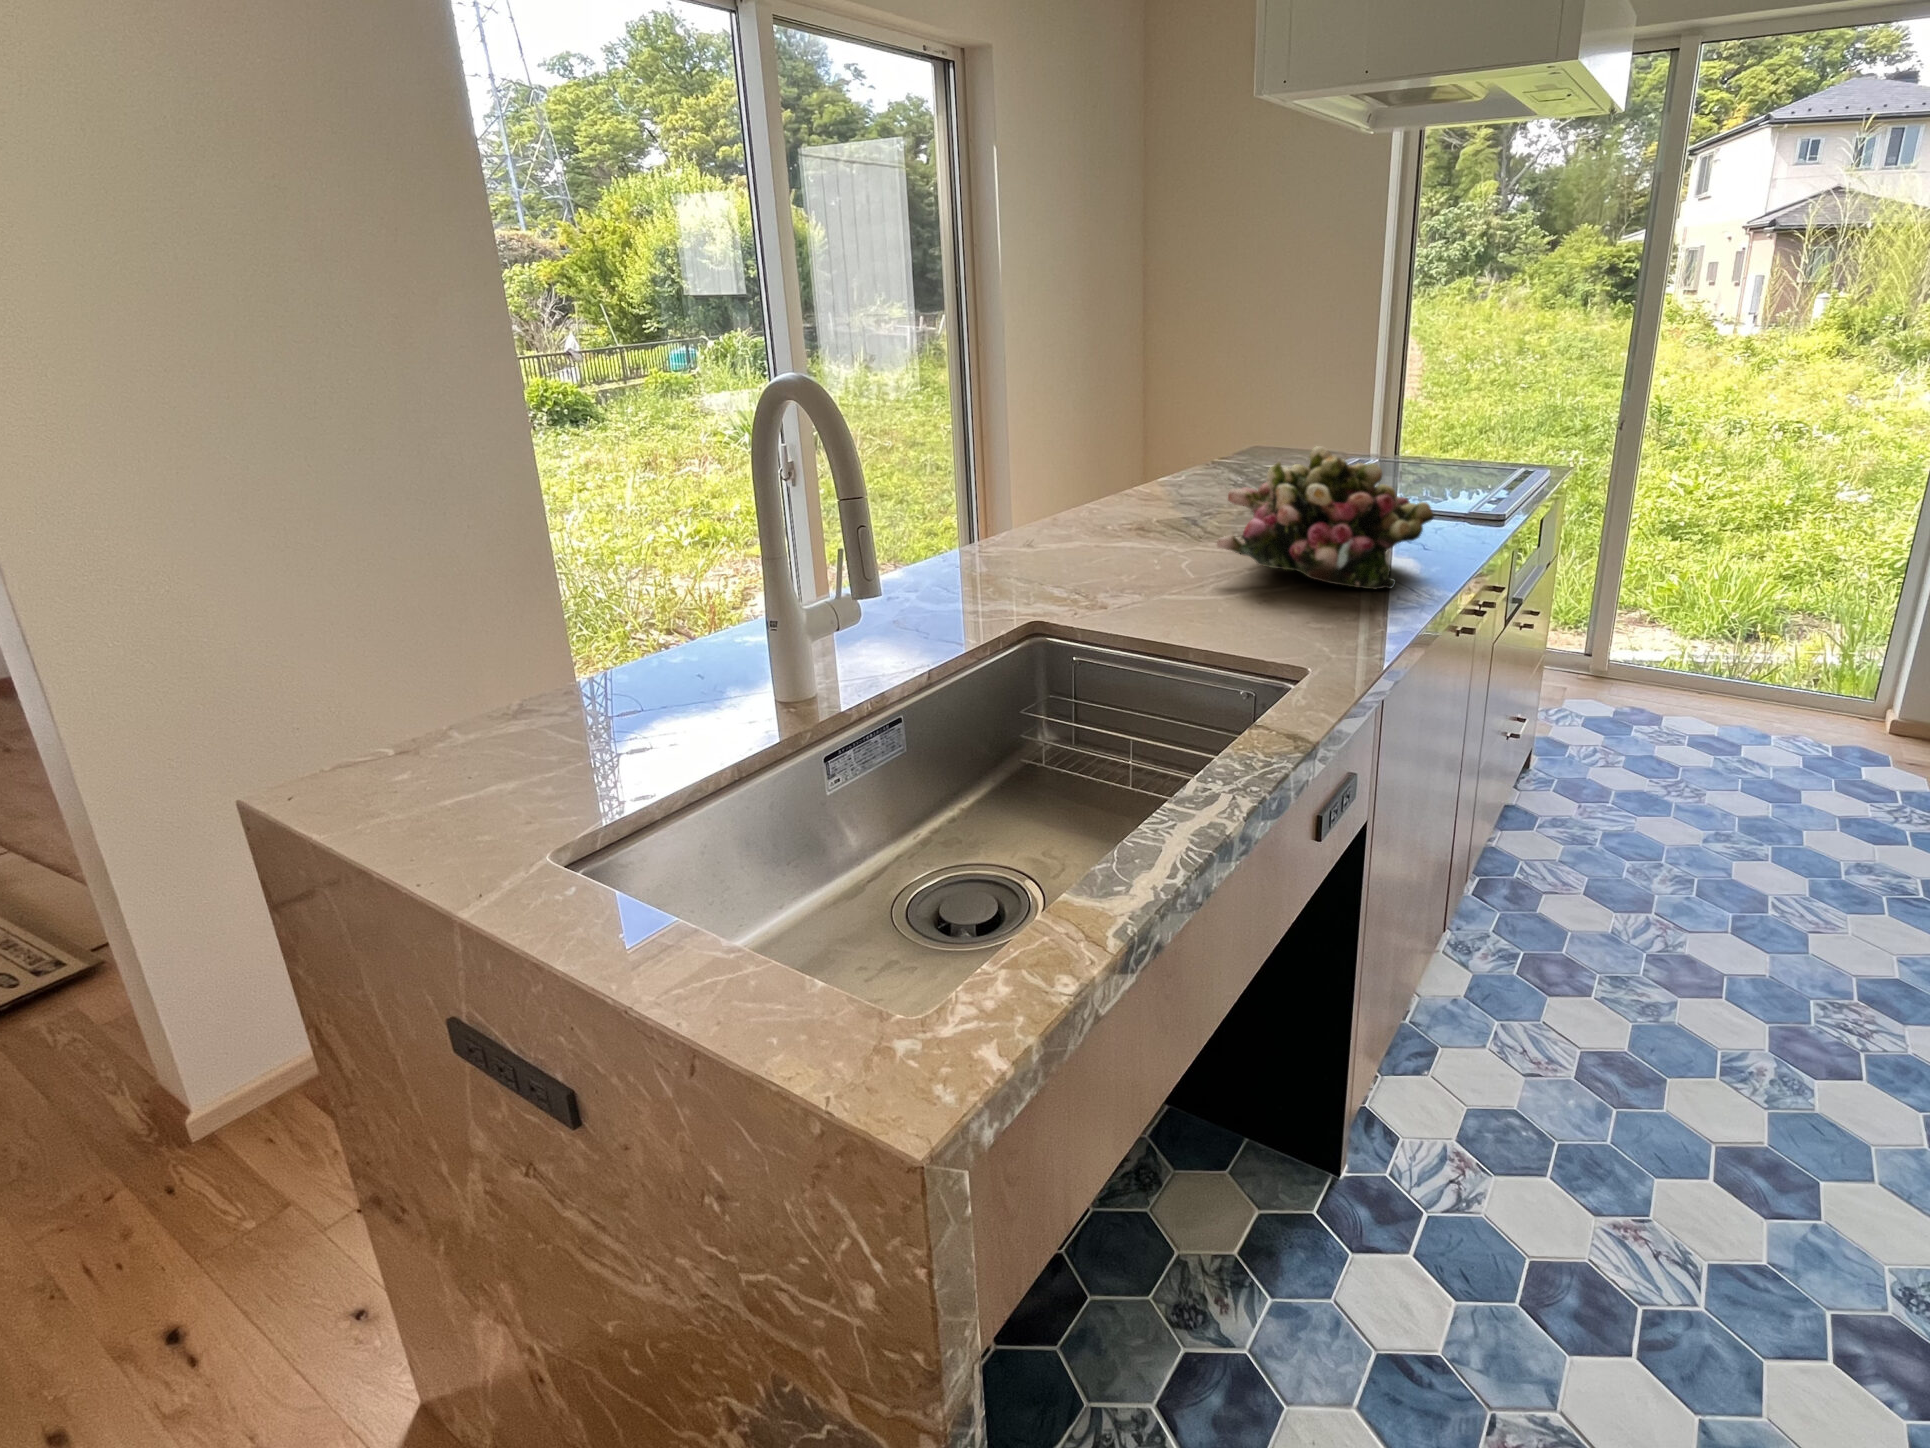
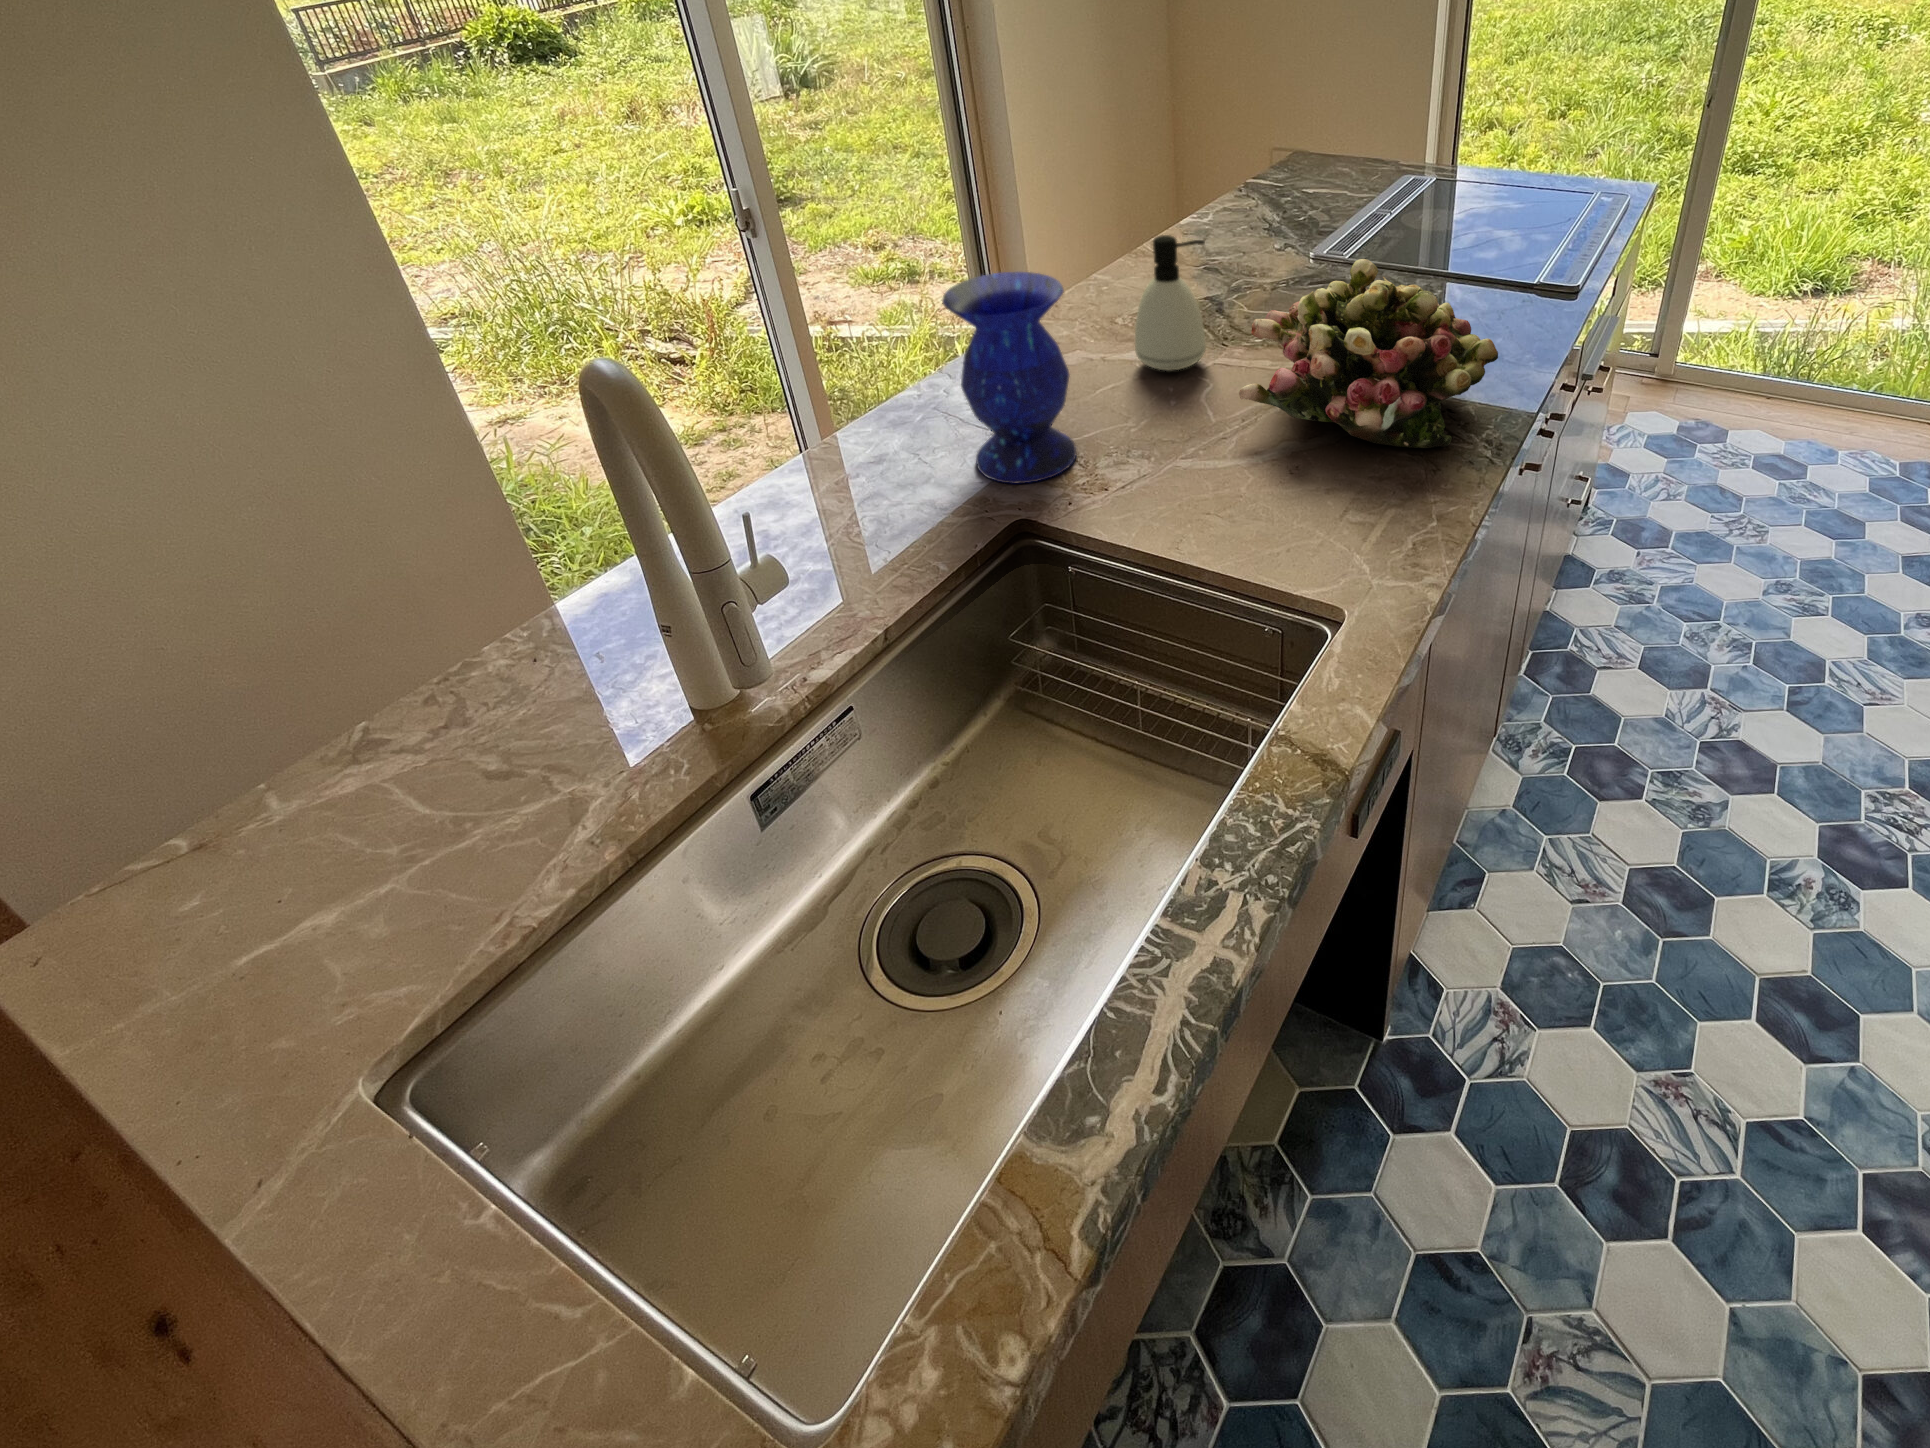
soap dispenser: none [1126,434,1189,547] -> present [1135,235,1206,371]
vase: none [987,435,1082,598] -> present [942,272,1076,484]

